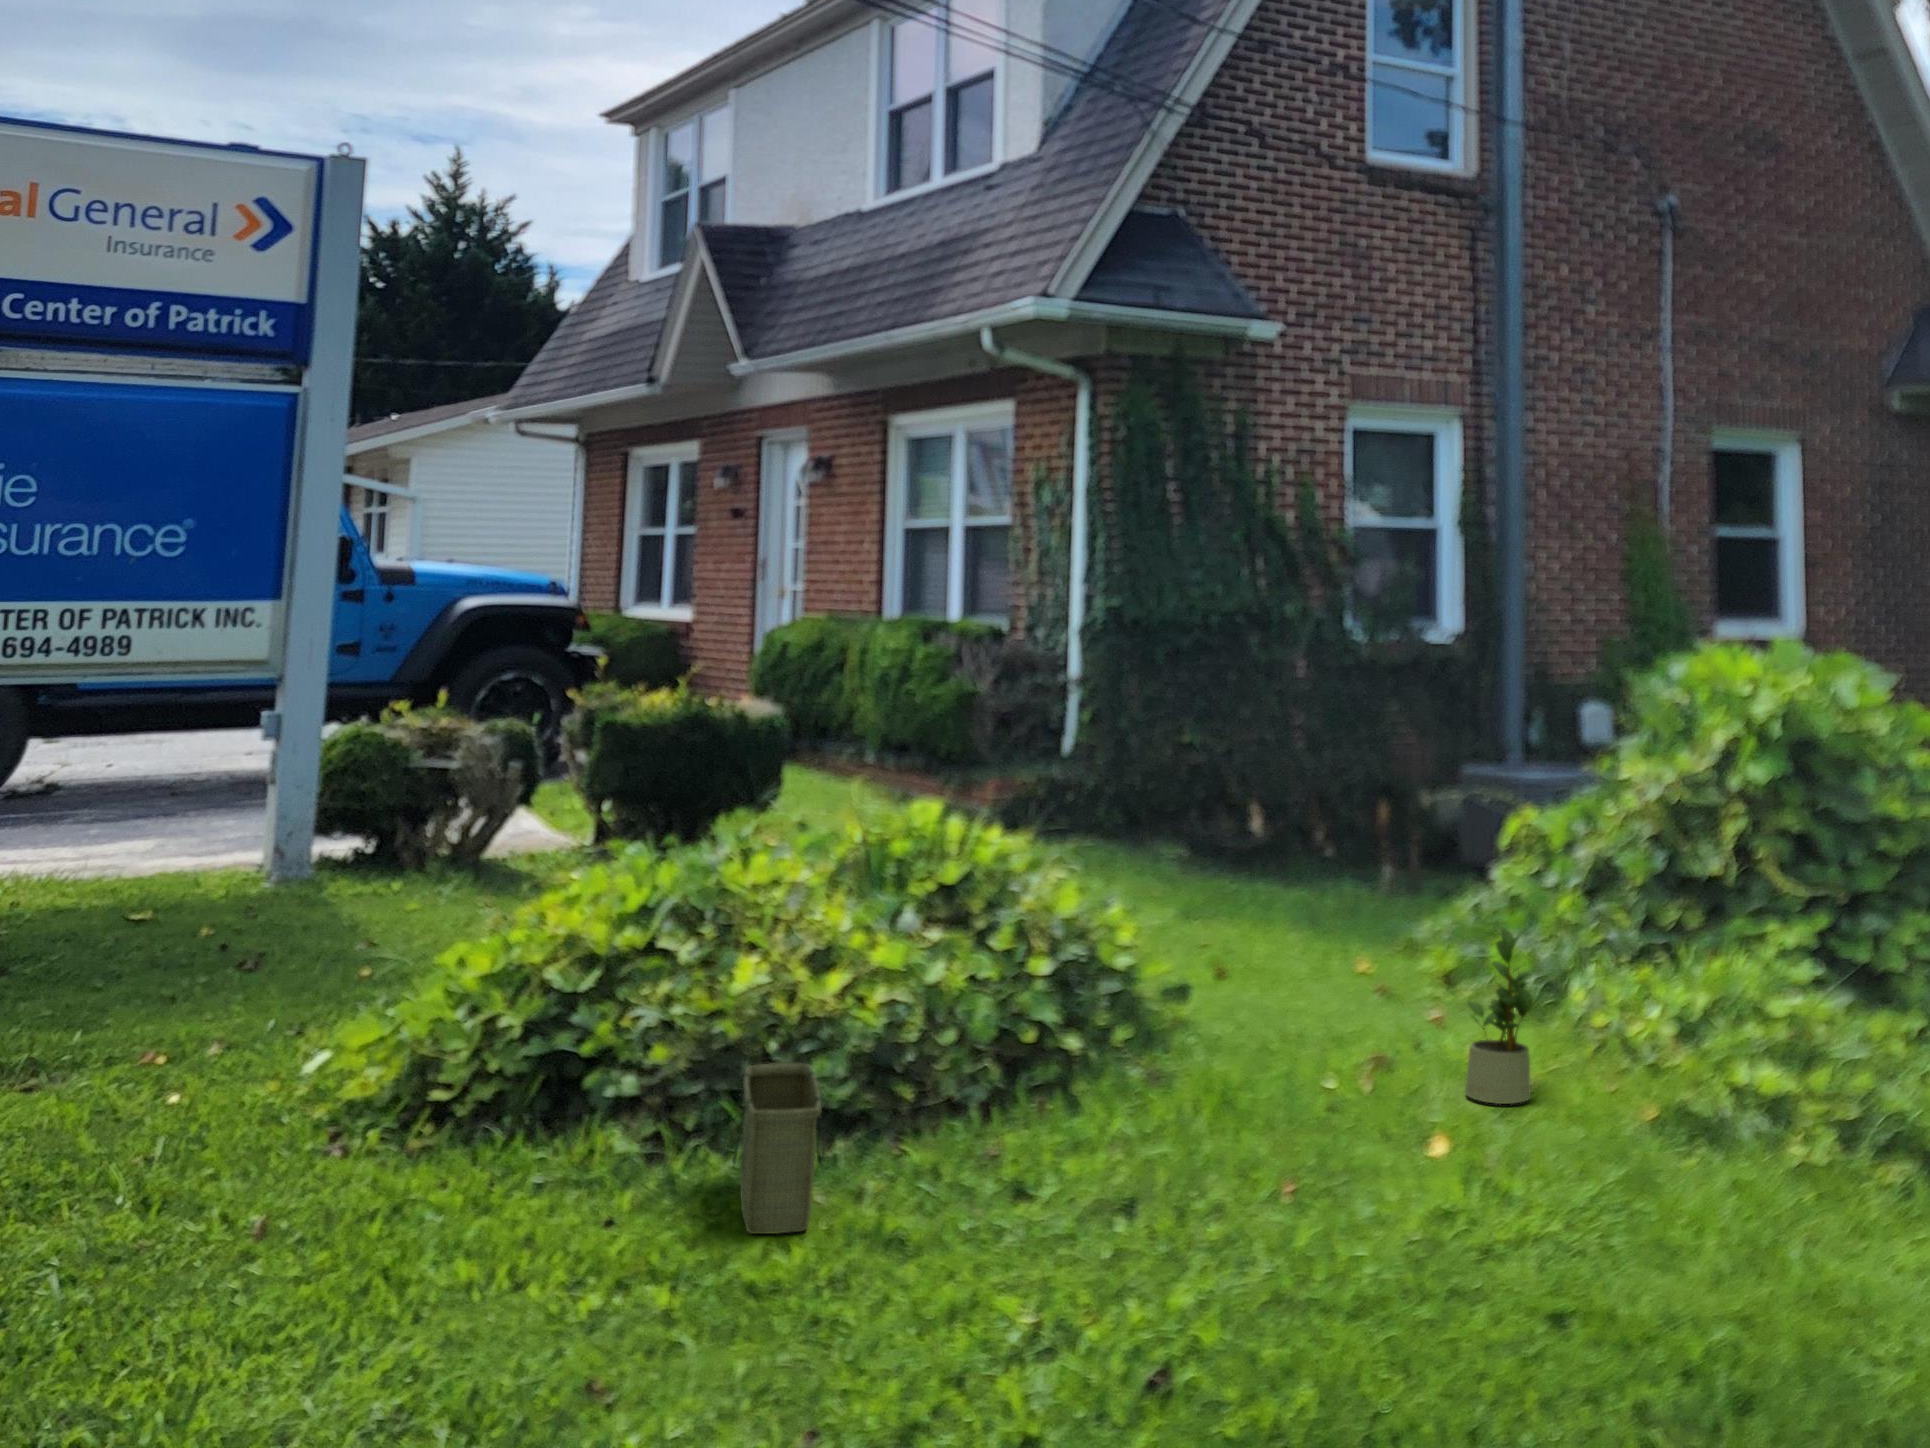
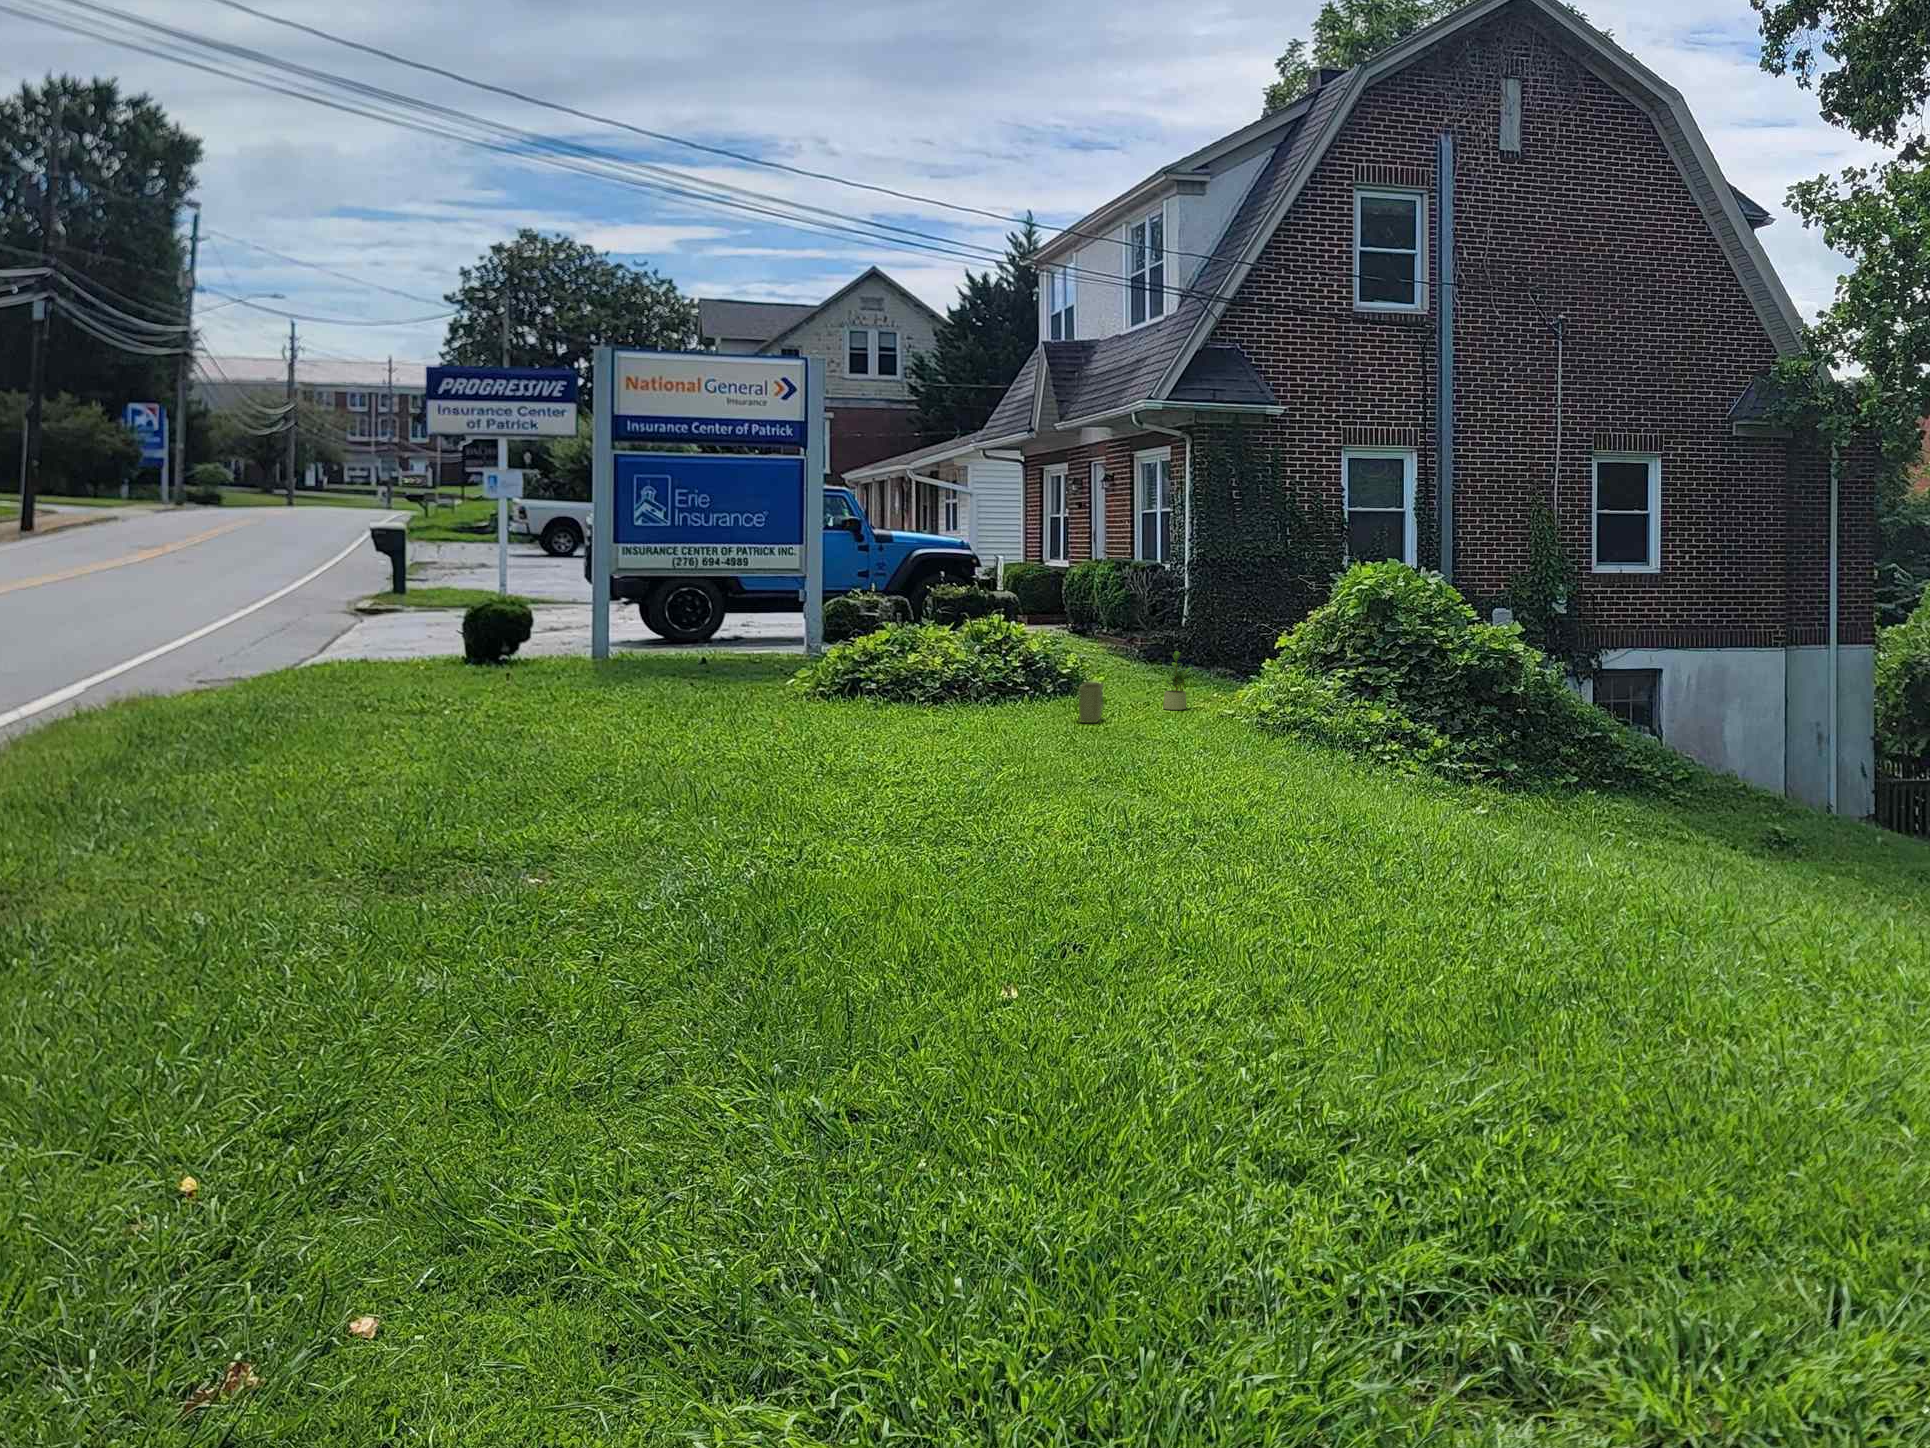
basket: present [732,1063,824,1234] -> present [1077,682,1104,723]

